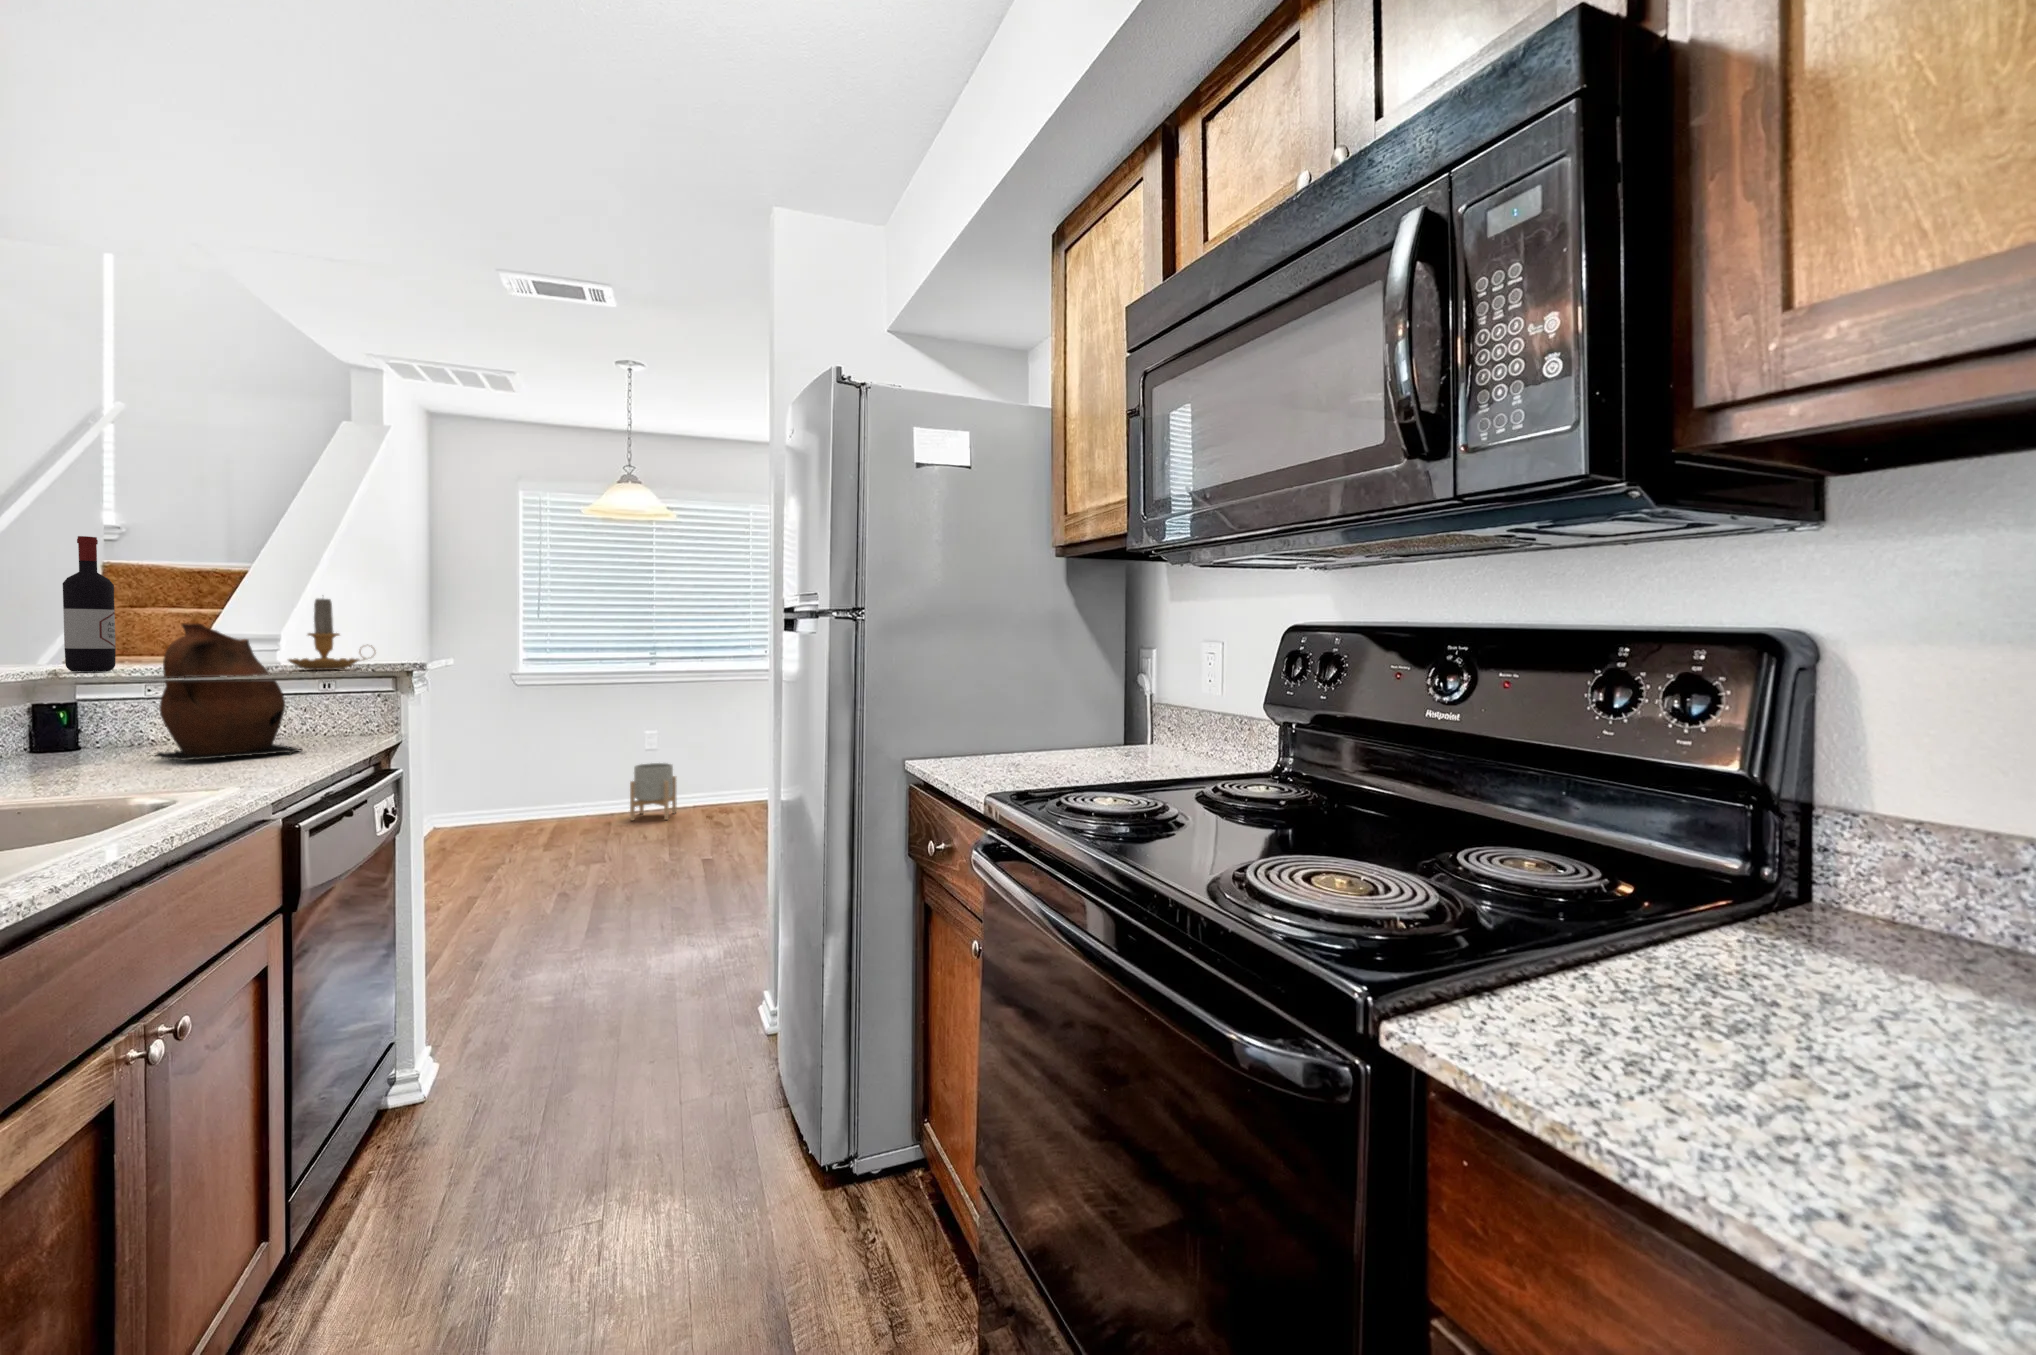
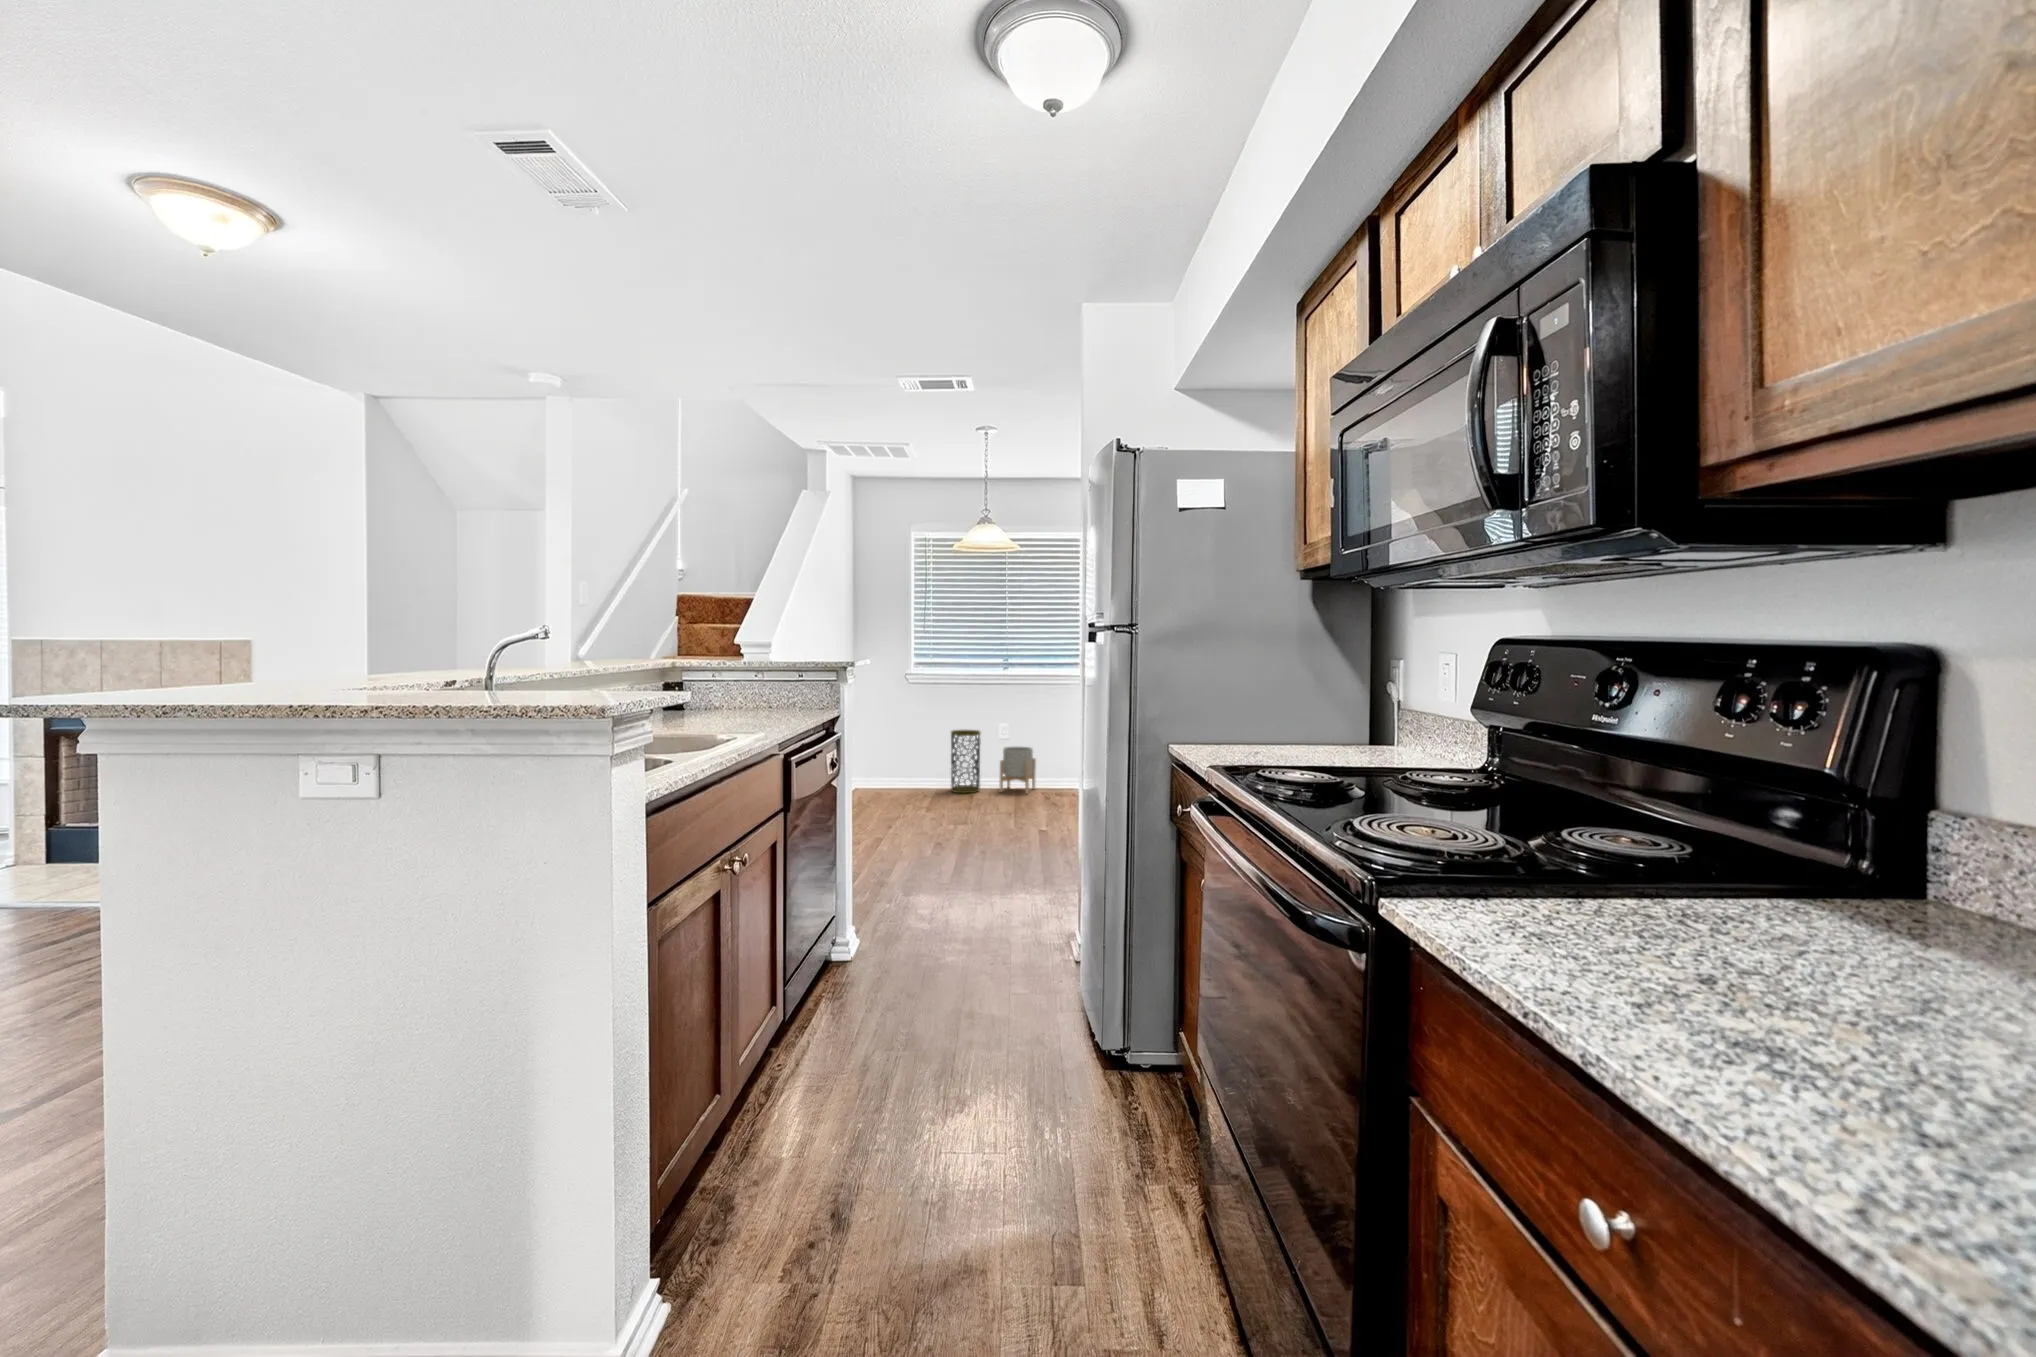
wine bottle: present [63,536,116,672] -> none [666,582,689,665]
candle: present [288,598,366,670] -> none [776,615,825,666]
ceramic pitcher: present [155,623,301,761] -> none [704,636,783,722]
trash can: none [562,746,603,826] -> present [951,730,980,793]

